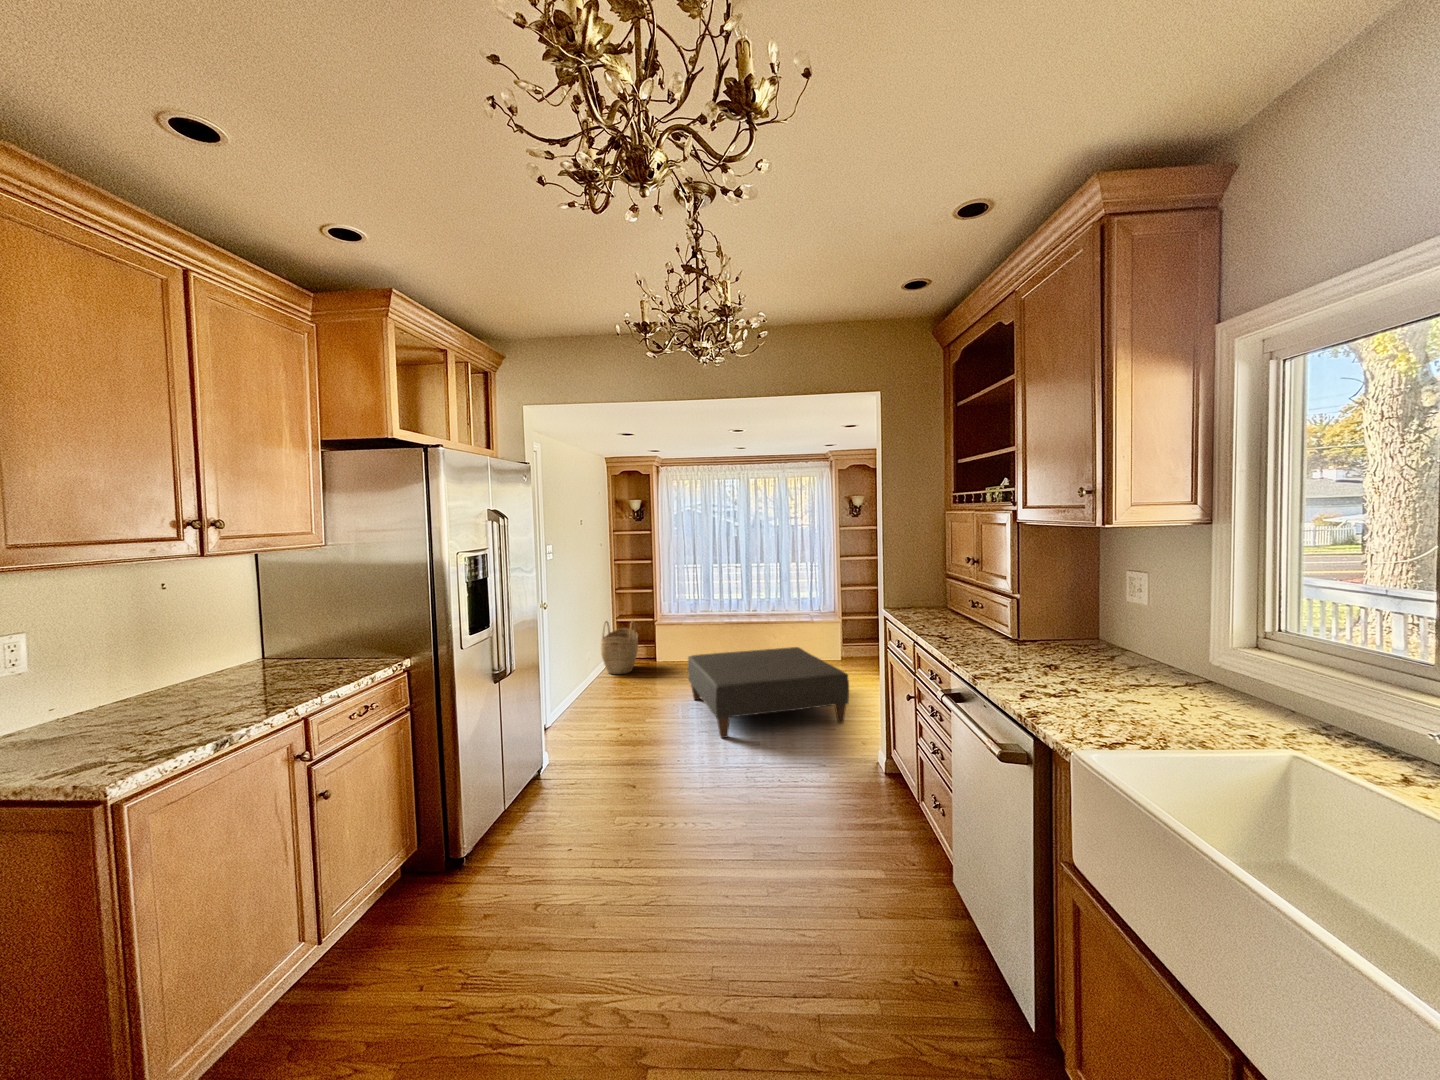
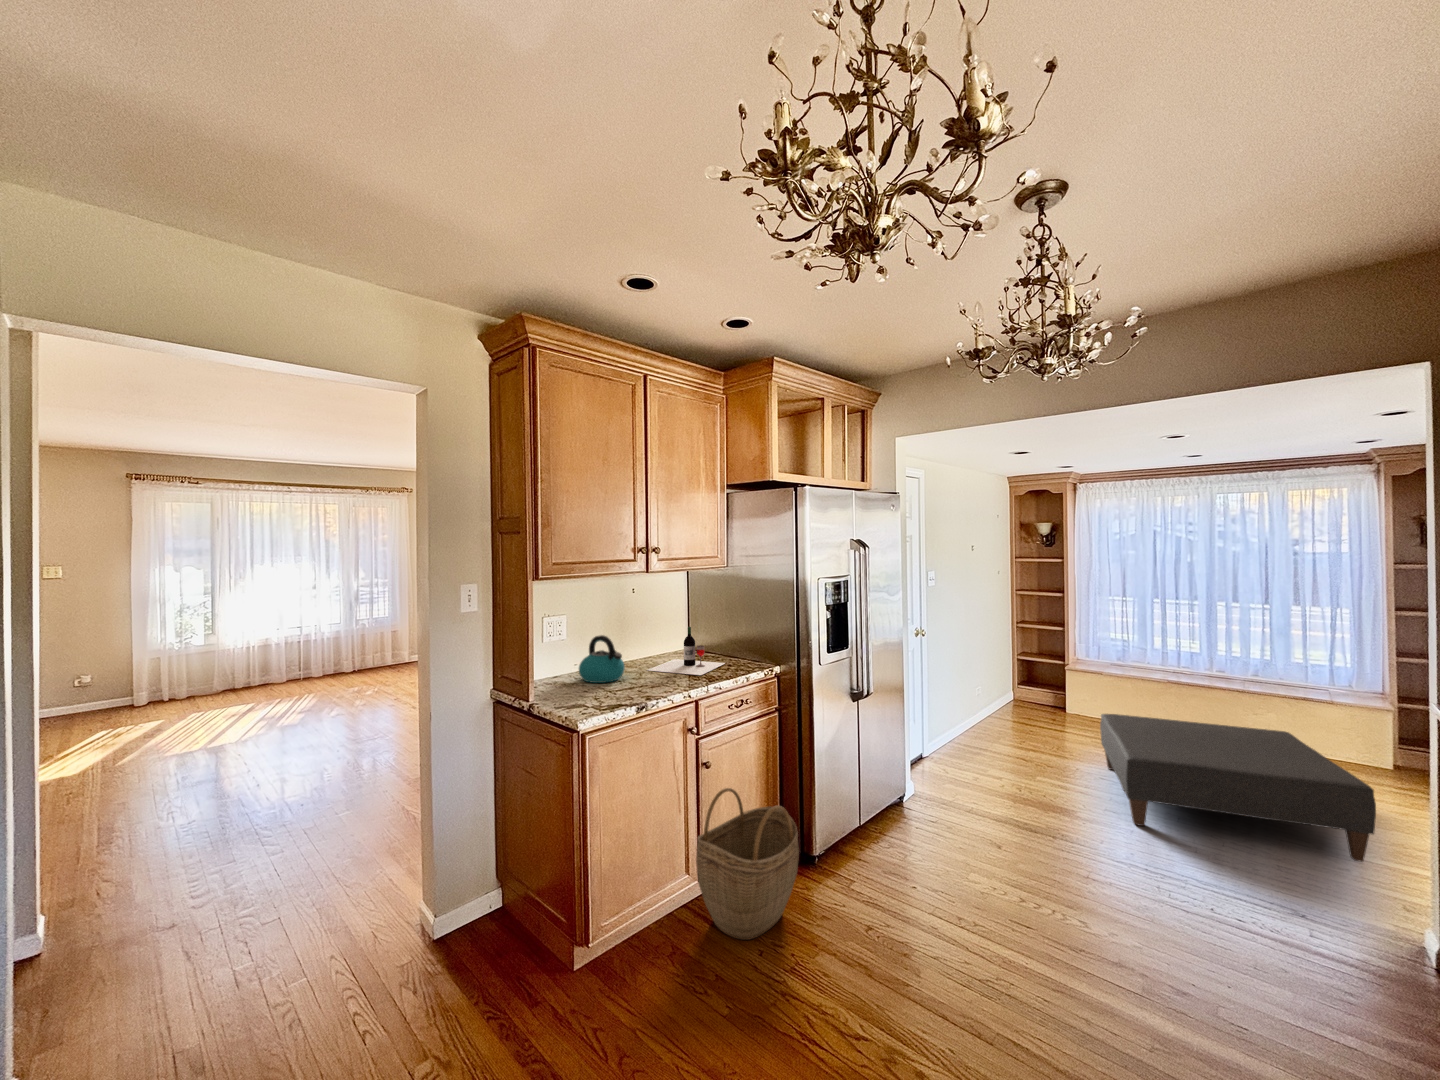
woven basket: present [601,621,638,674] -> present [696,788,799,940]
wine bottle: none [203,626,331,694] -> present [648,627,725,675]
kettle: none [70,654,168,729] -> present [579,635,625,683]

